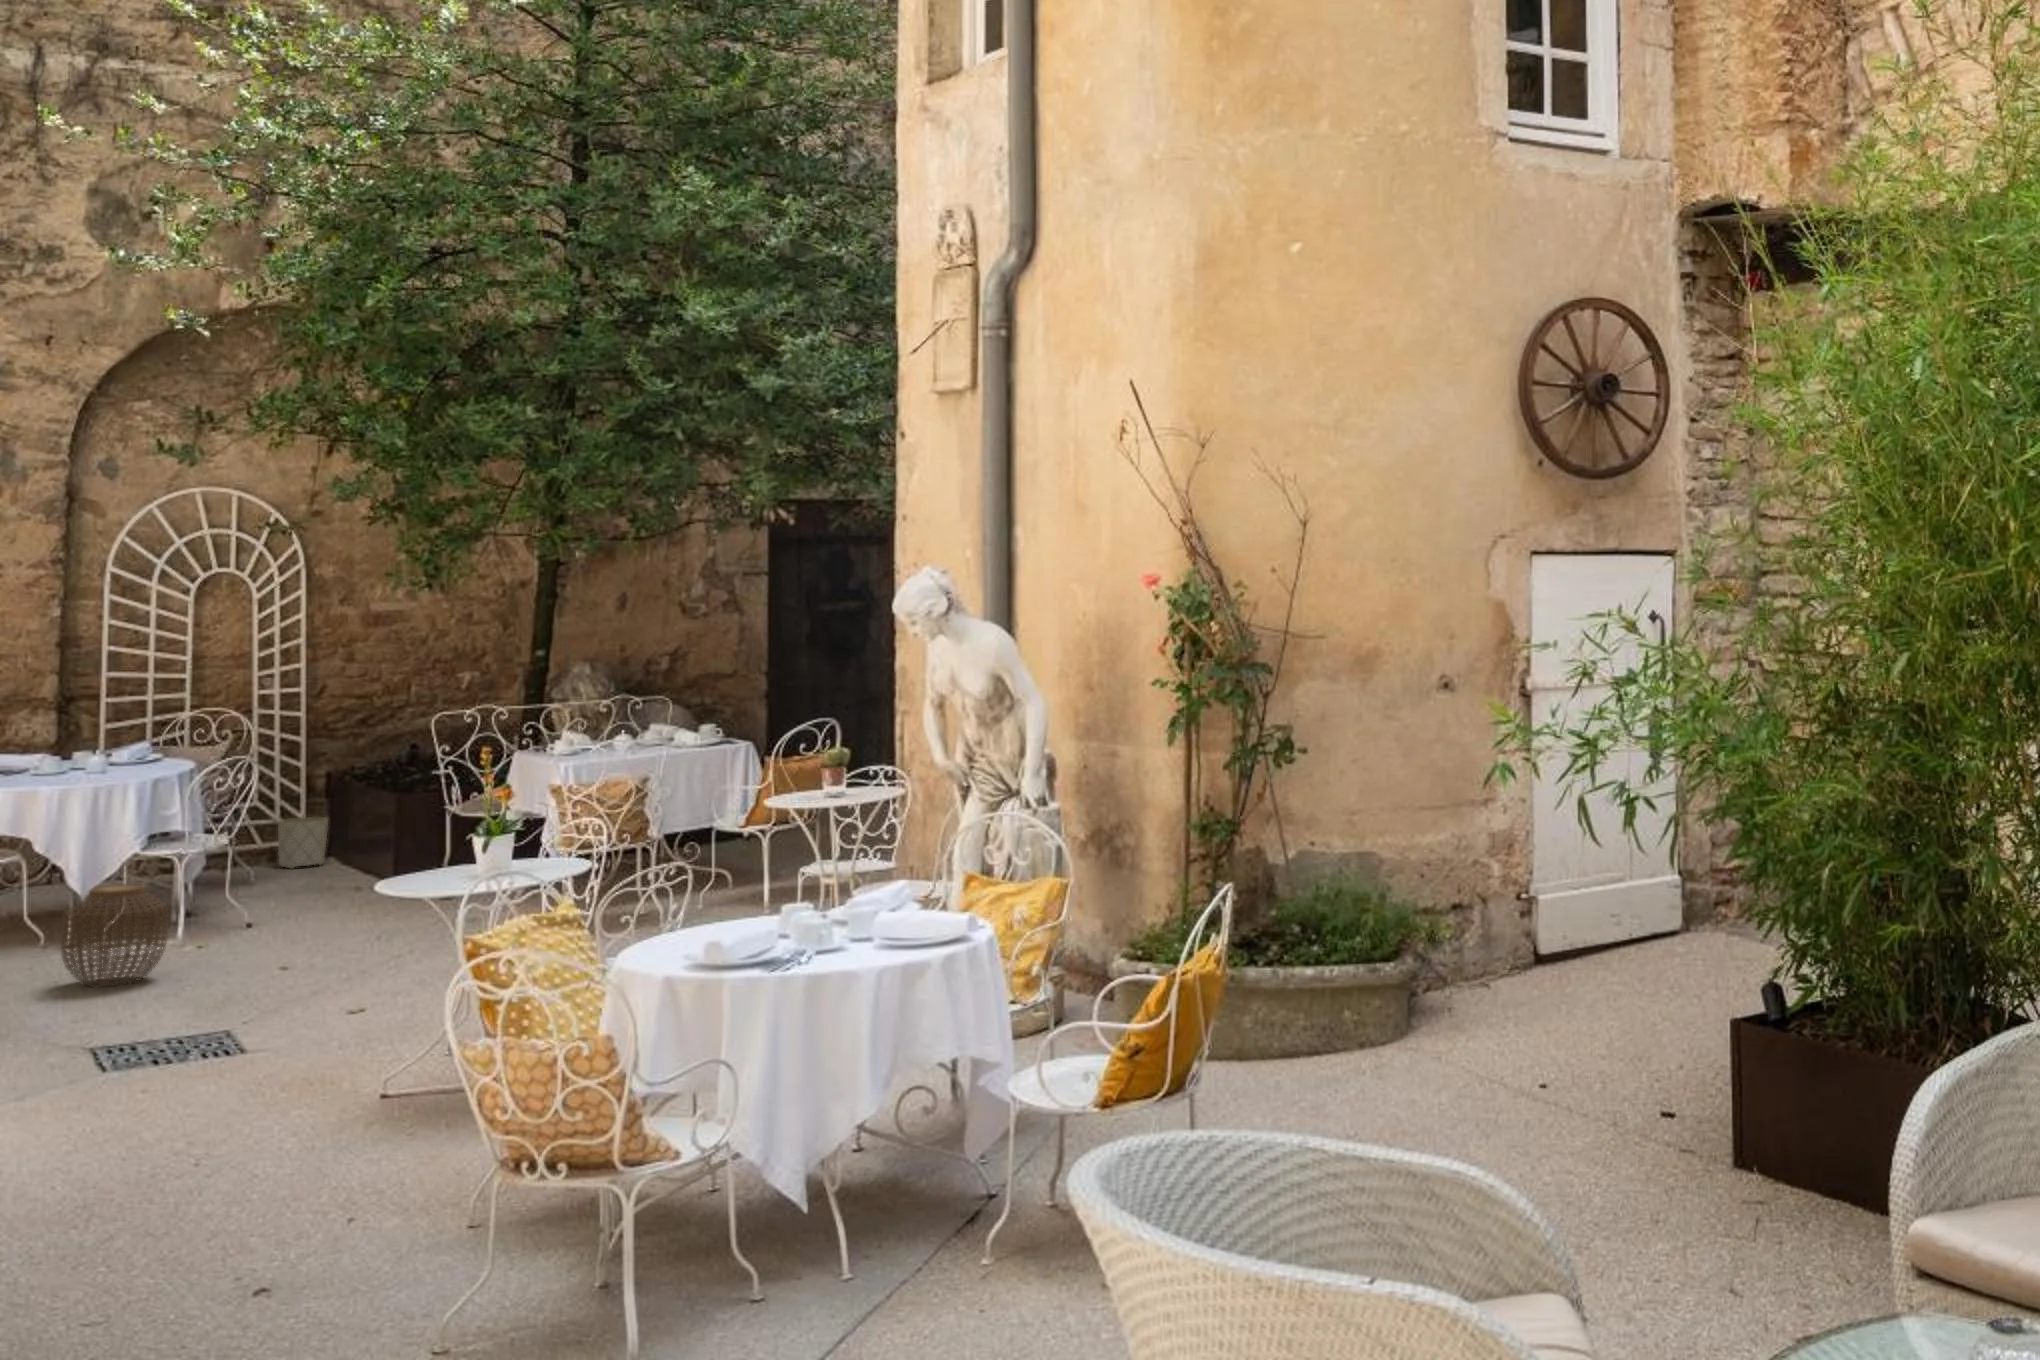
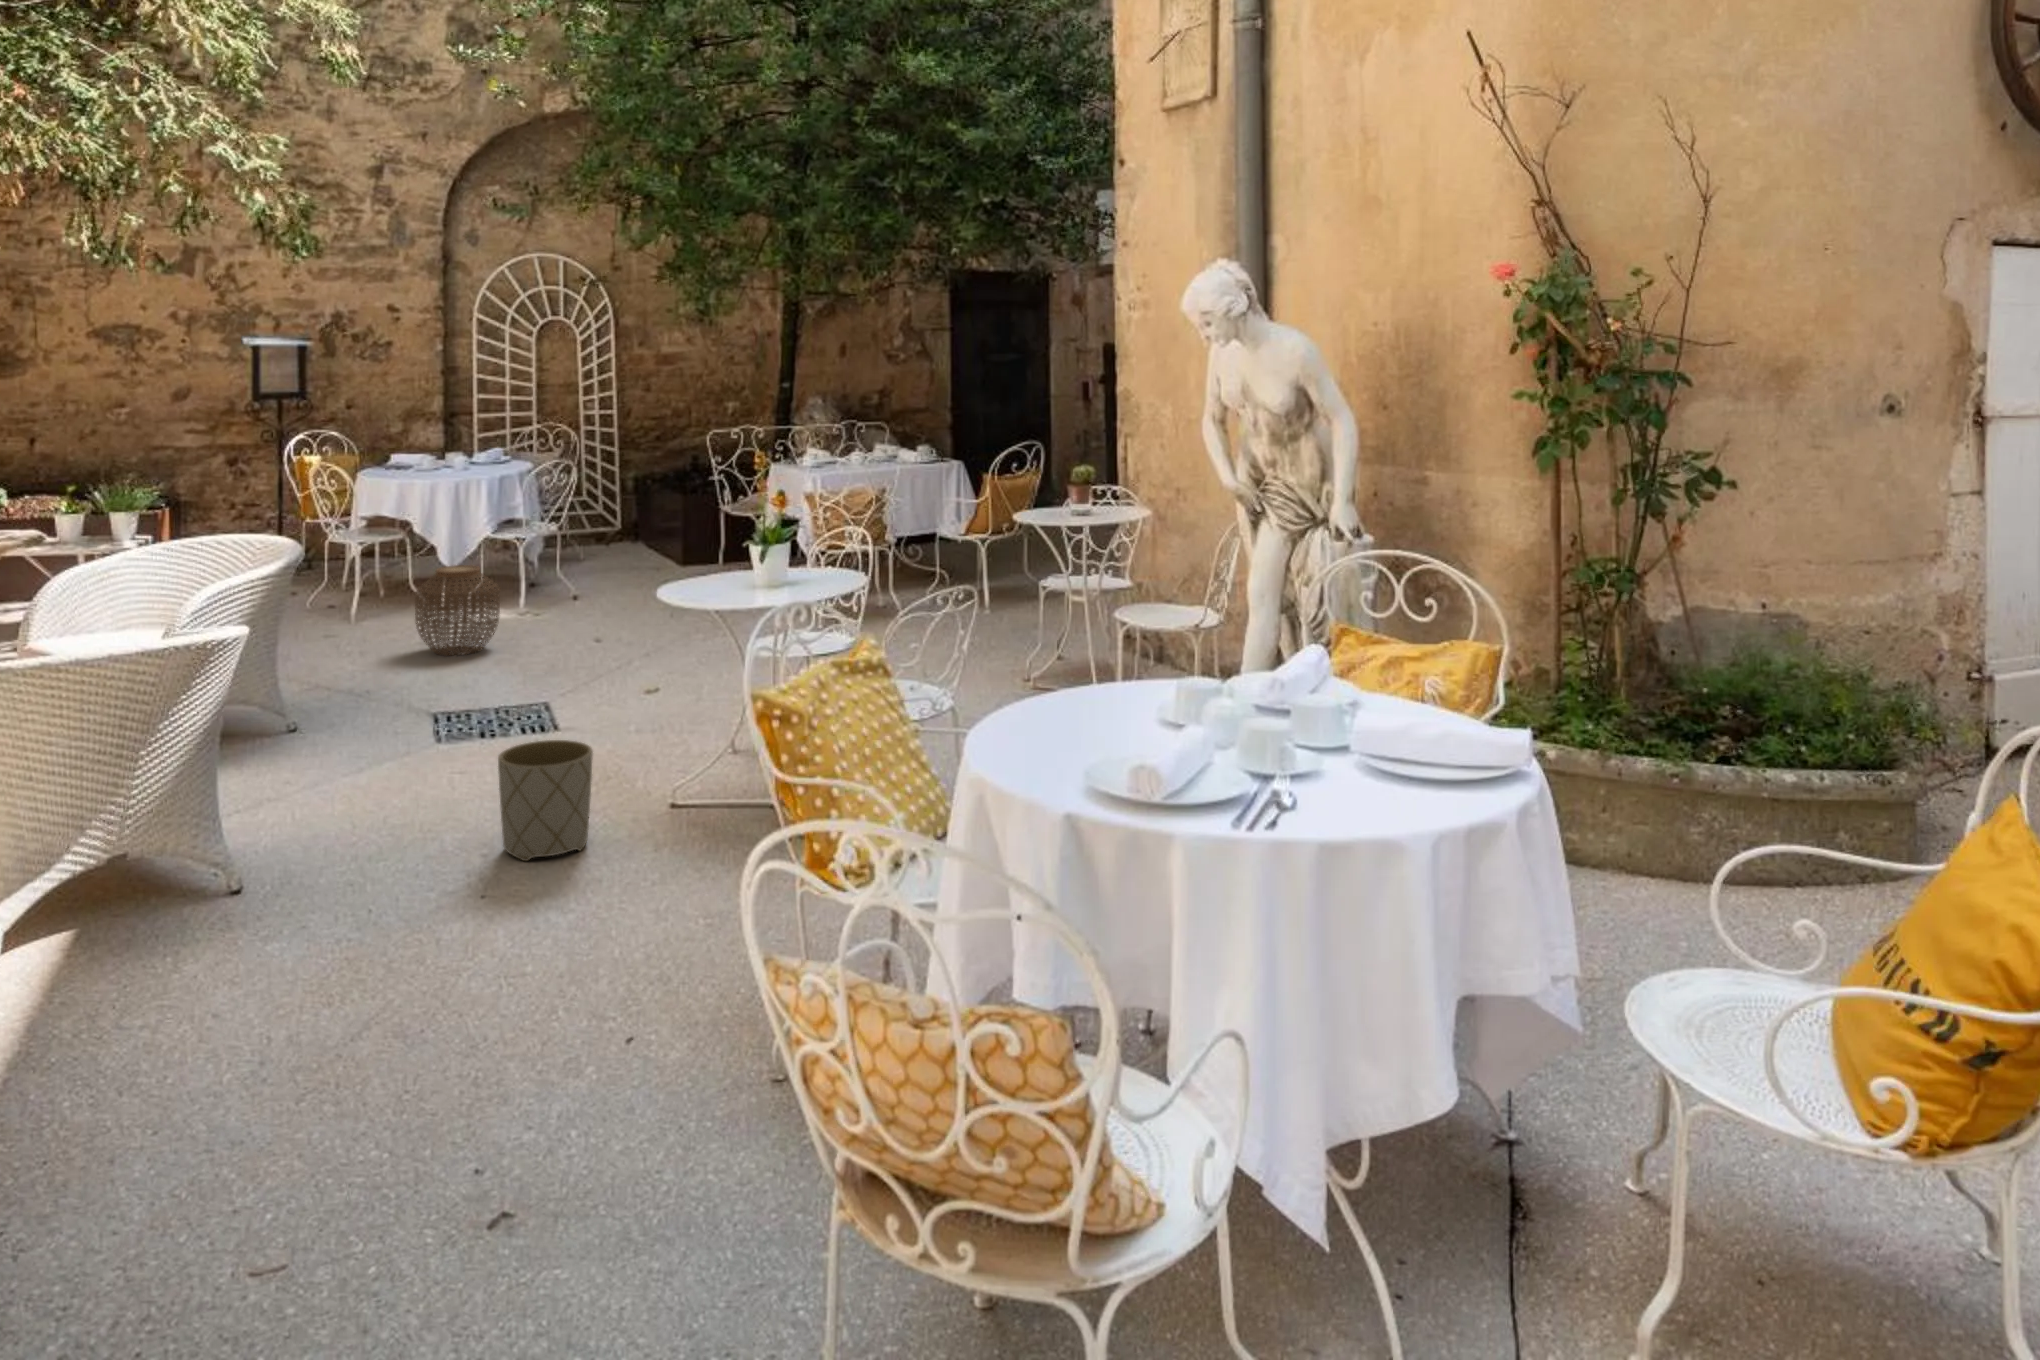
planter: present [278,817,328,869] -> present [498,740,593,861]

